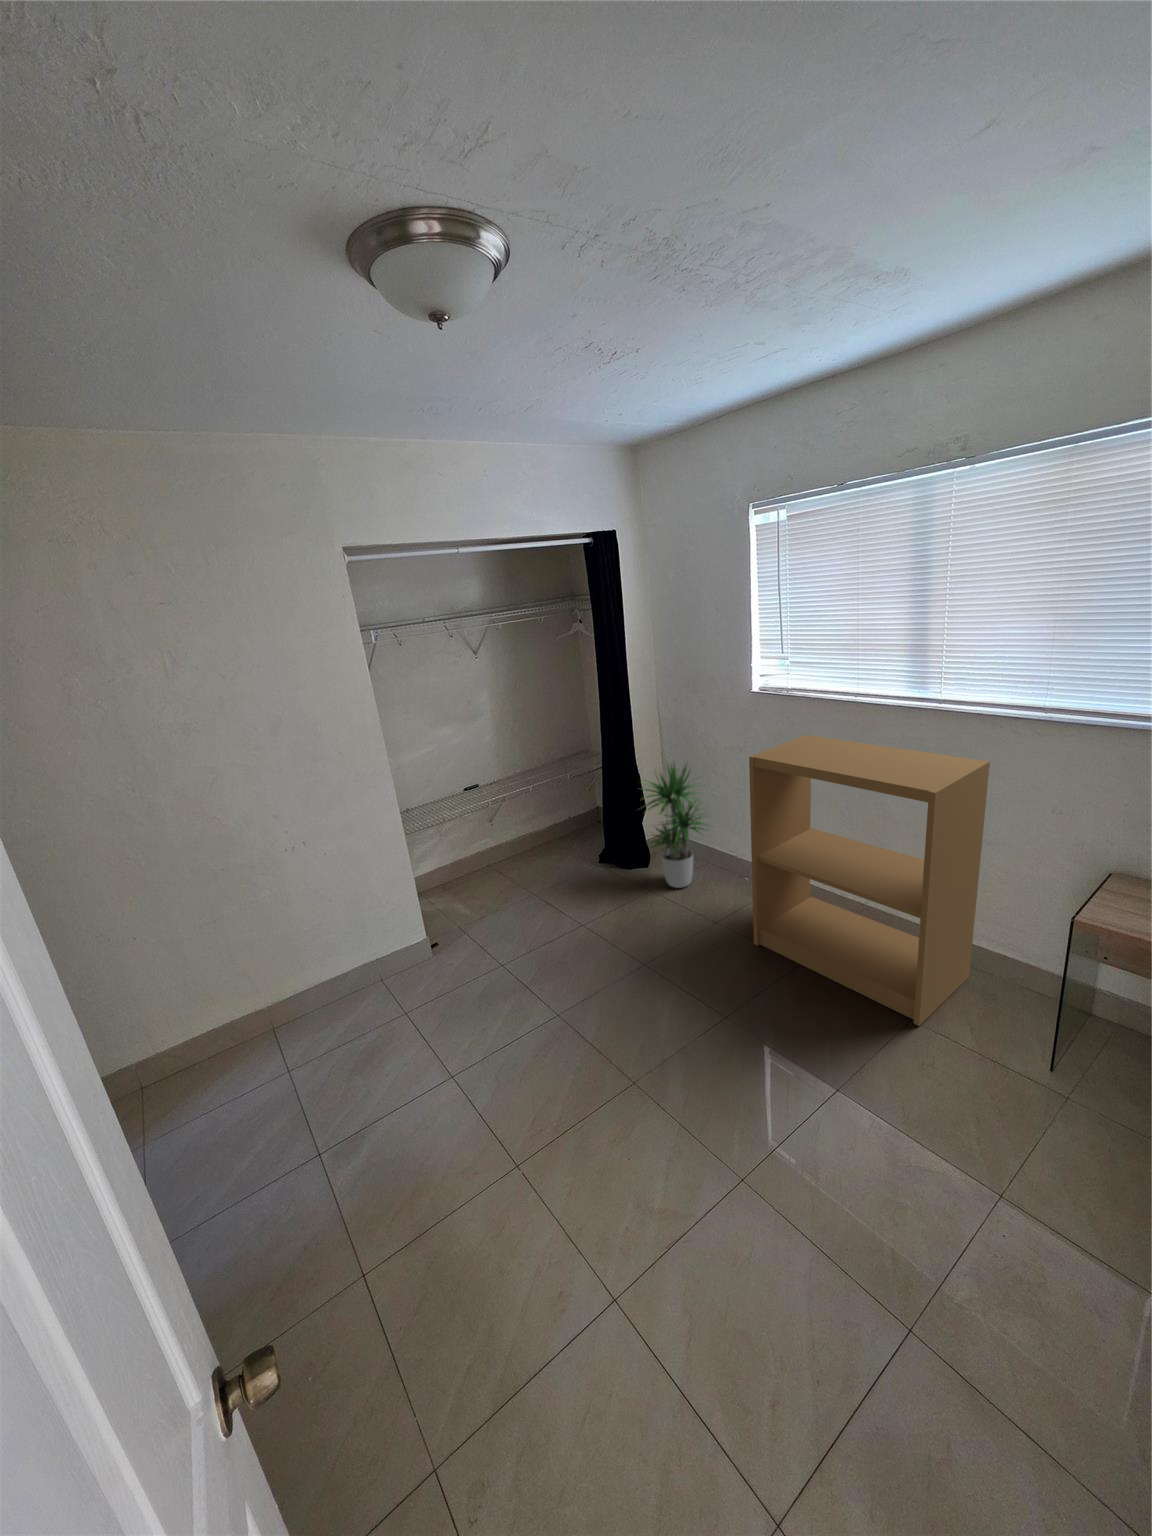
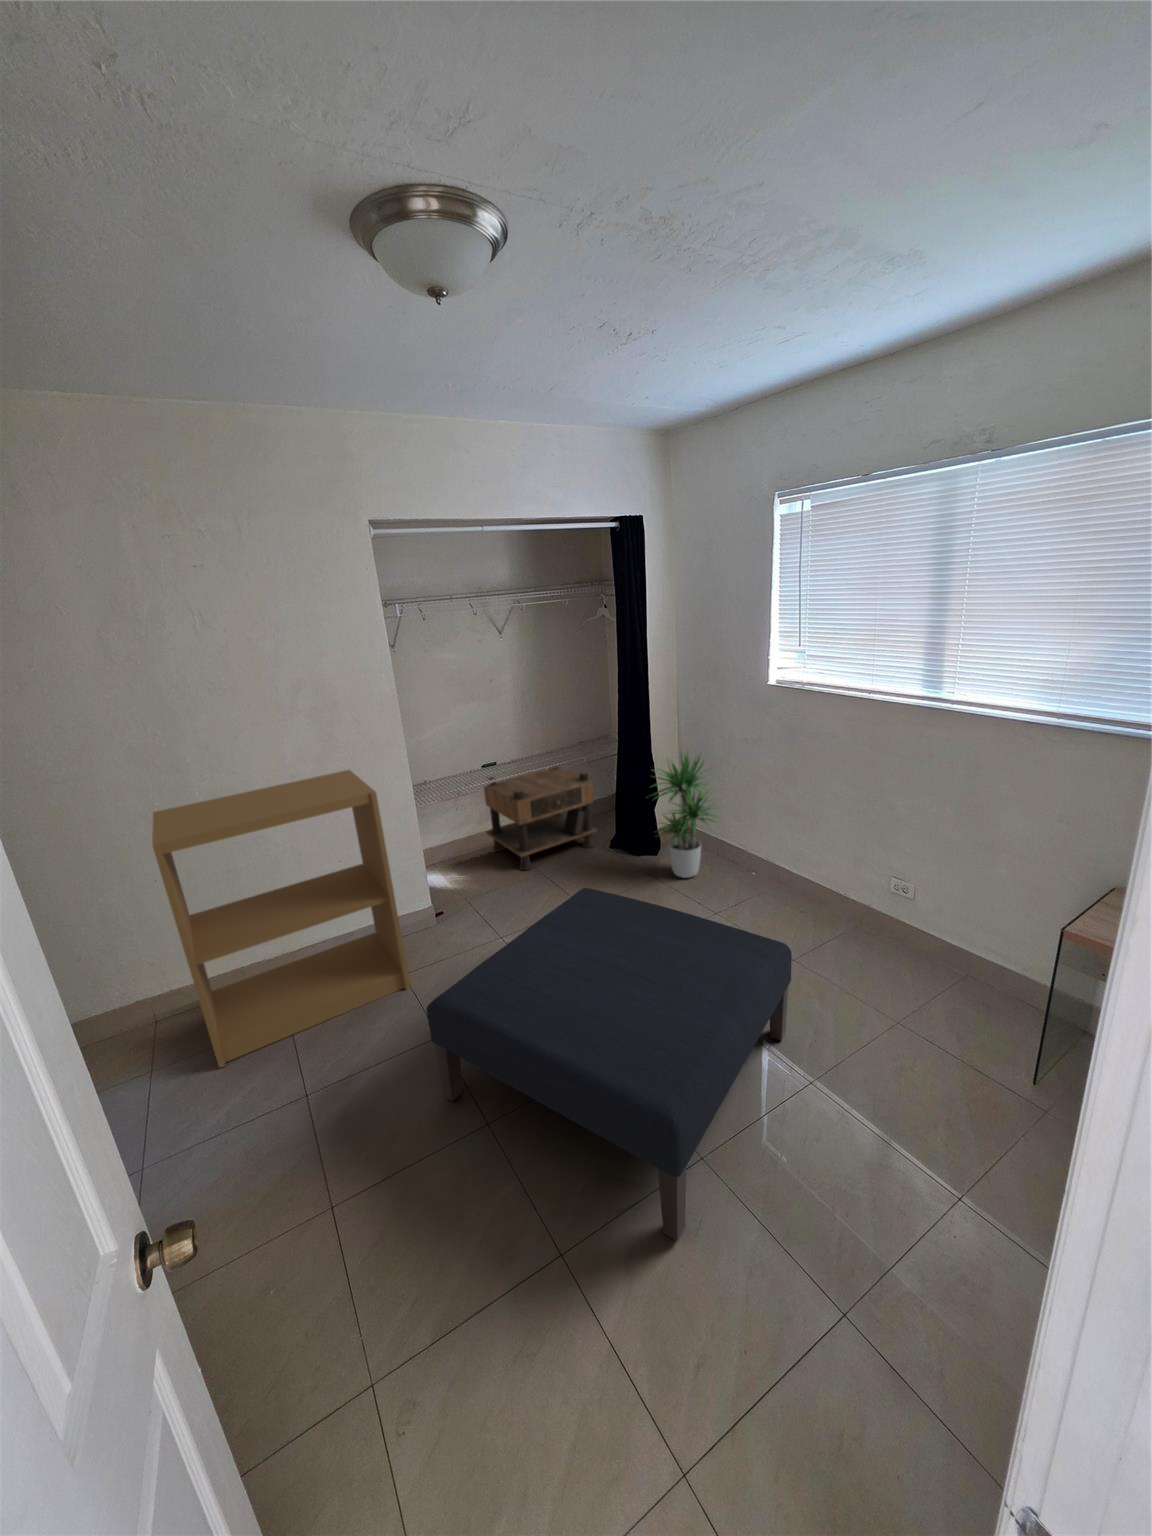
bookshelf: present [749,735,990,1026] -> present [152,770,411,1068]
nightstand: none [467,778,585,892] -> present [484,767,597,870]
ottoman: none [447,909,810,1278] -> present [427,888,792,1241]

